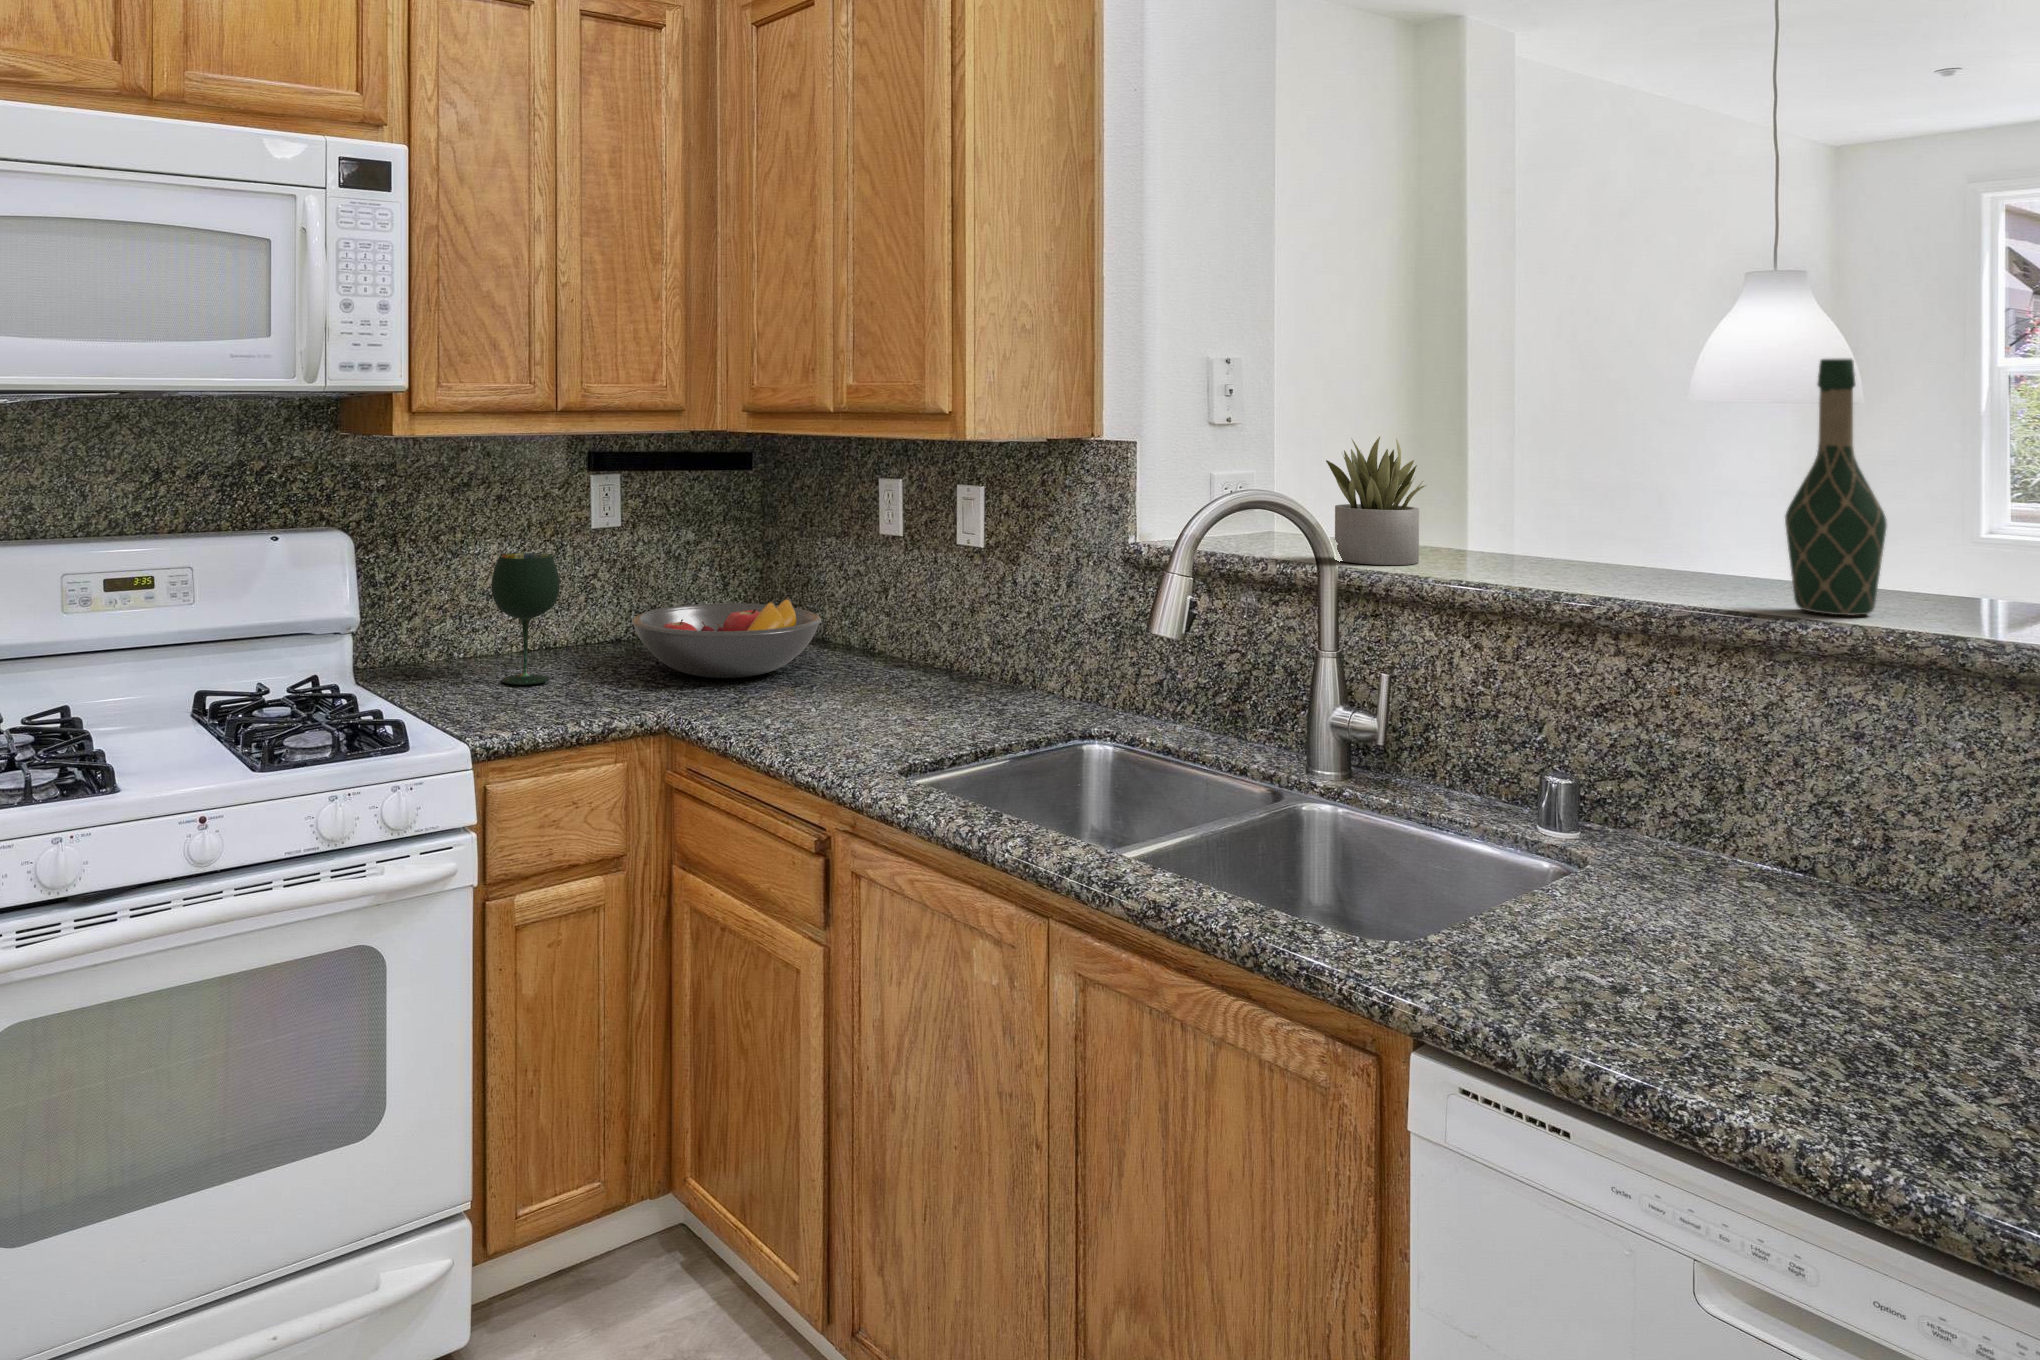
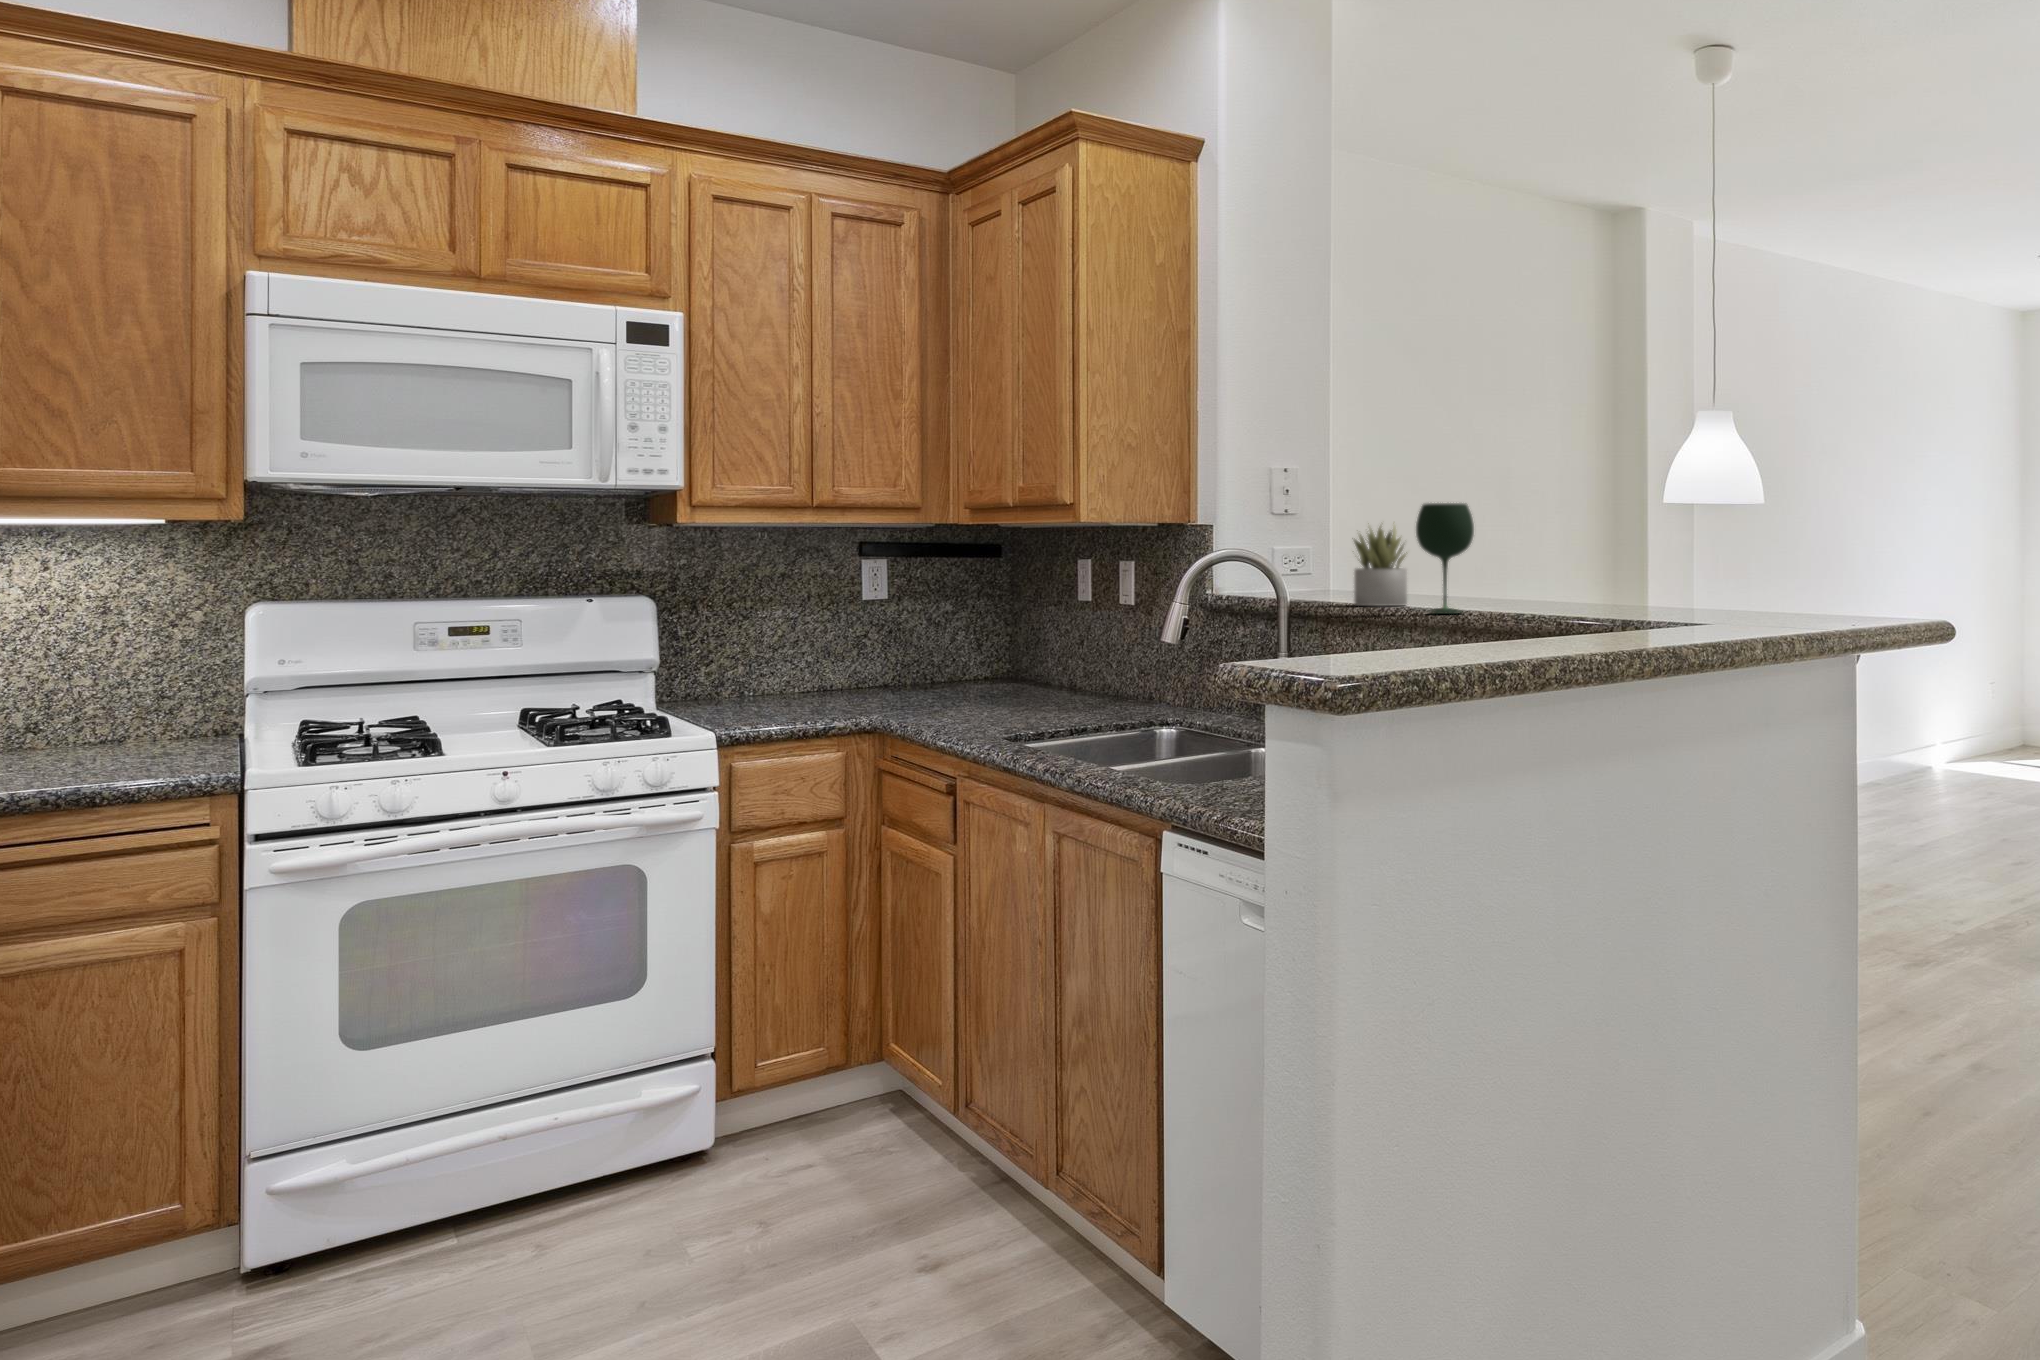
wine bottle: present [1785,359,1887,615] -> none [1529,460,1578,614]
wine glass: present [491,553,560,685] -> present [1416,503,1474,614]
fruit bowl: present [632,598,821,678] -> none [872,647,1020,702]

